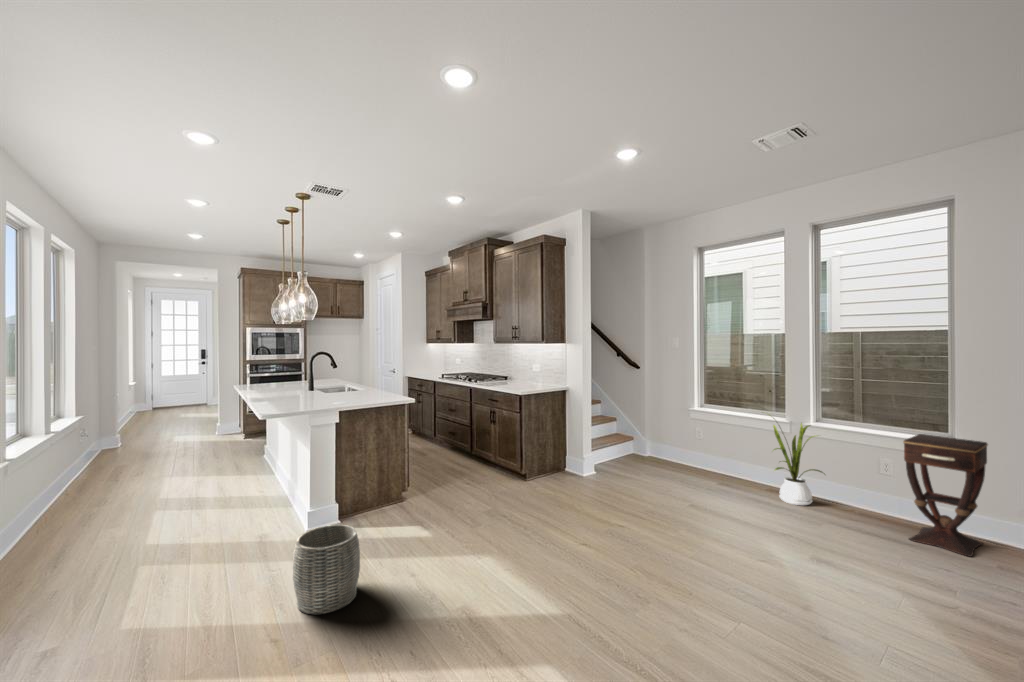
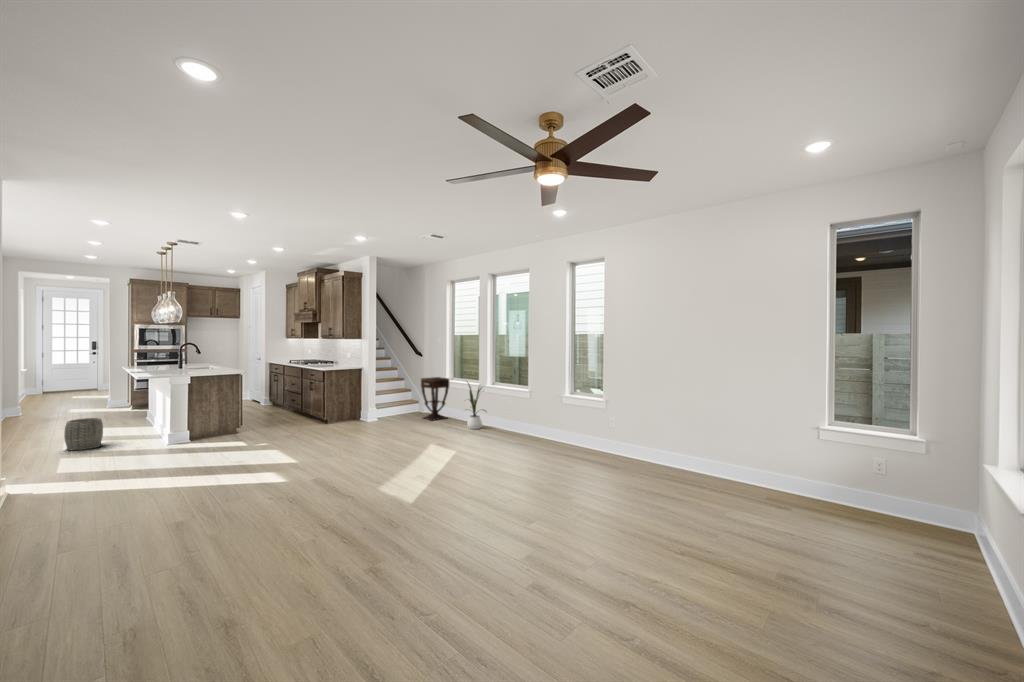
side table: present [903,434,988,557] -> present [421,377,450,421]
woven basket: present [293,525,360,614] -> present [64,418,103,450]

